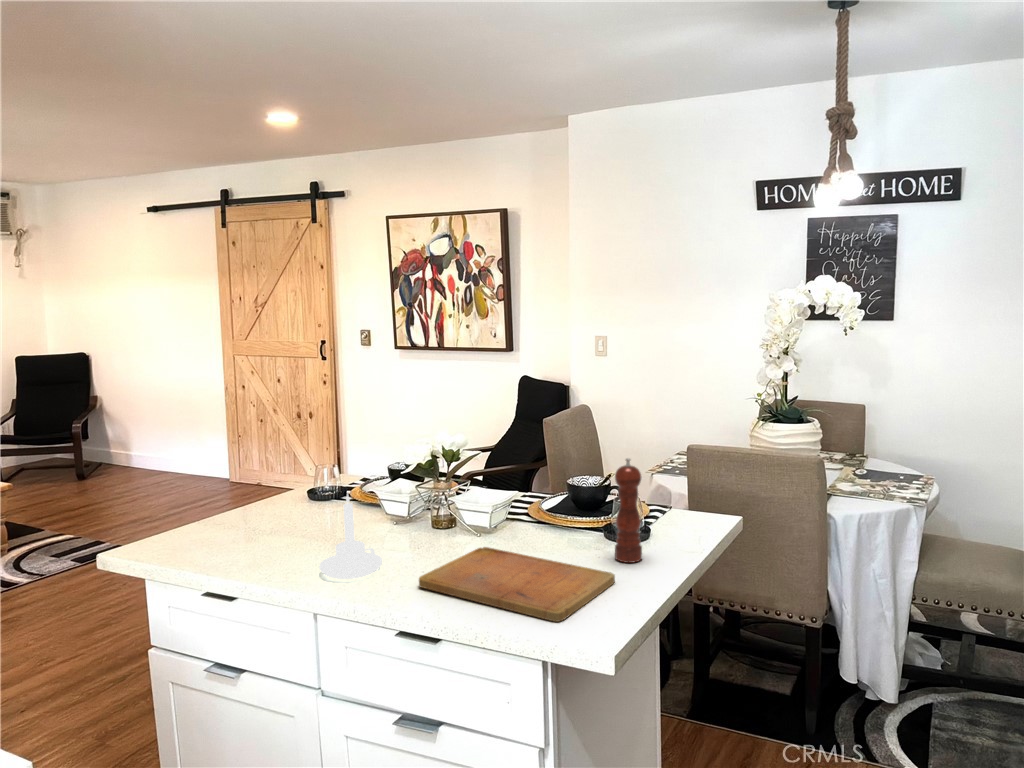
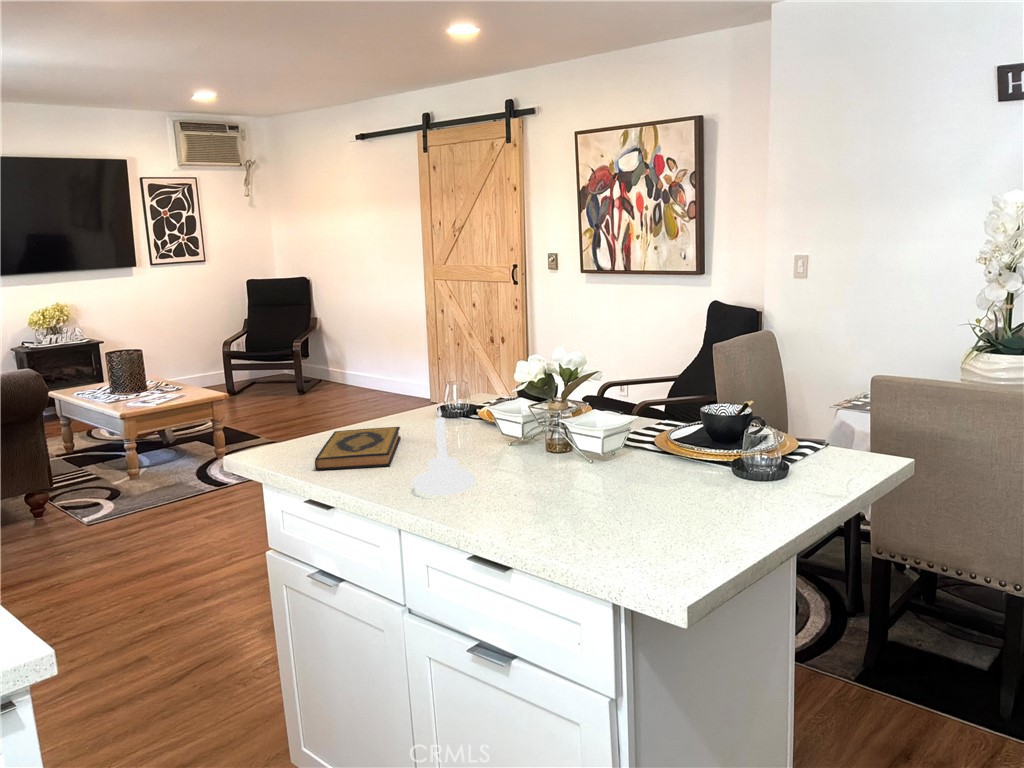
pepper mill: present [615,458,642,563] -> none [733,382,767,504]
hardback book: none [205,514,284,563] -> present [315,427,401,470]
cutting board: present [419,547,615,622] -> none [502,474,720,562]

